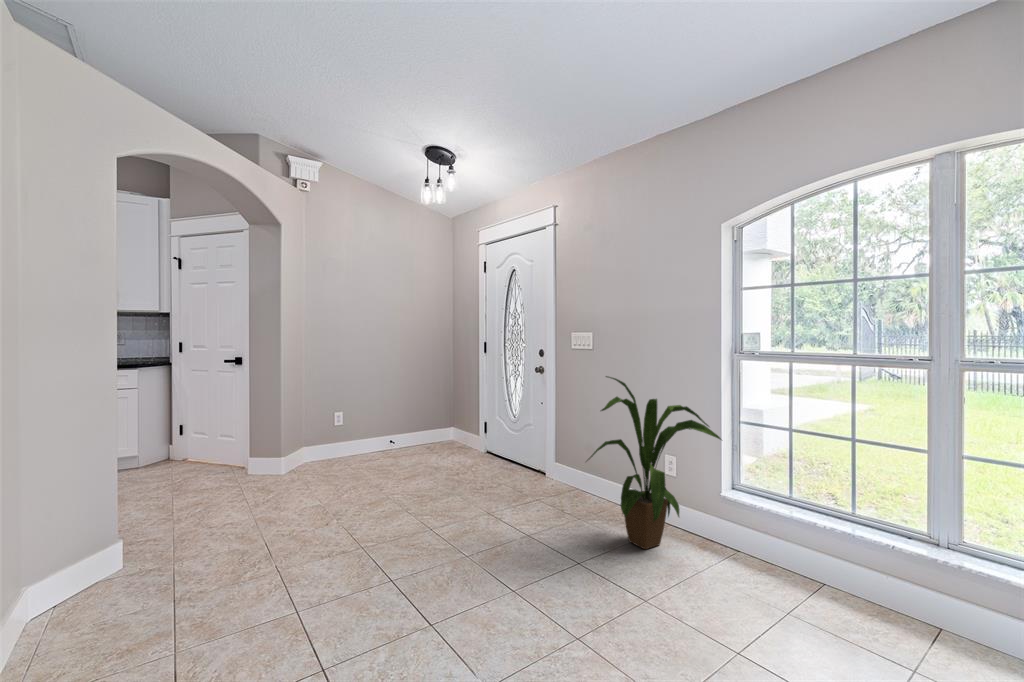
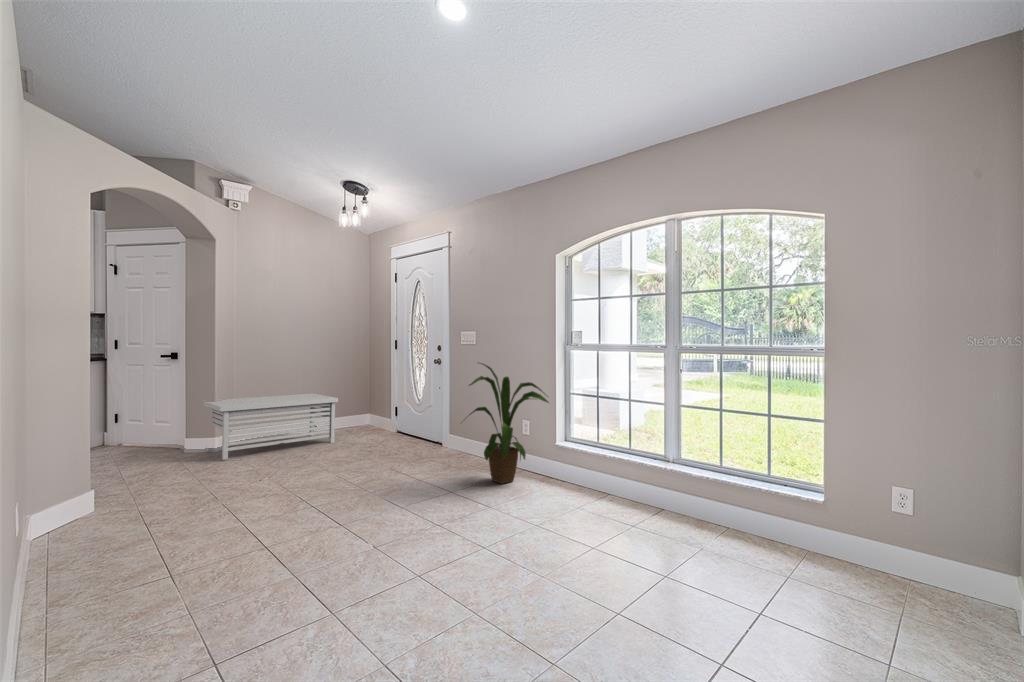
storage bench: none [268,404,419,486] -> present [204,394,338,460]

